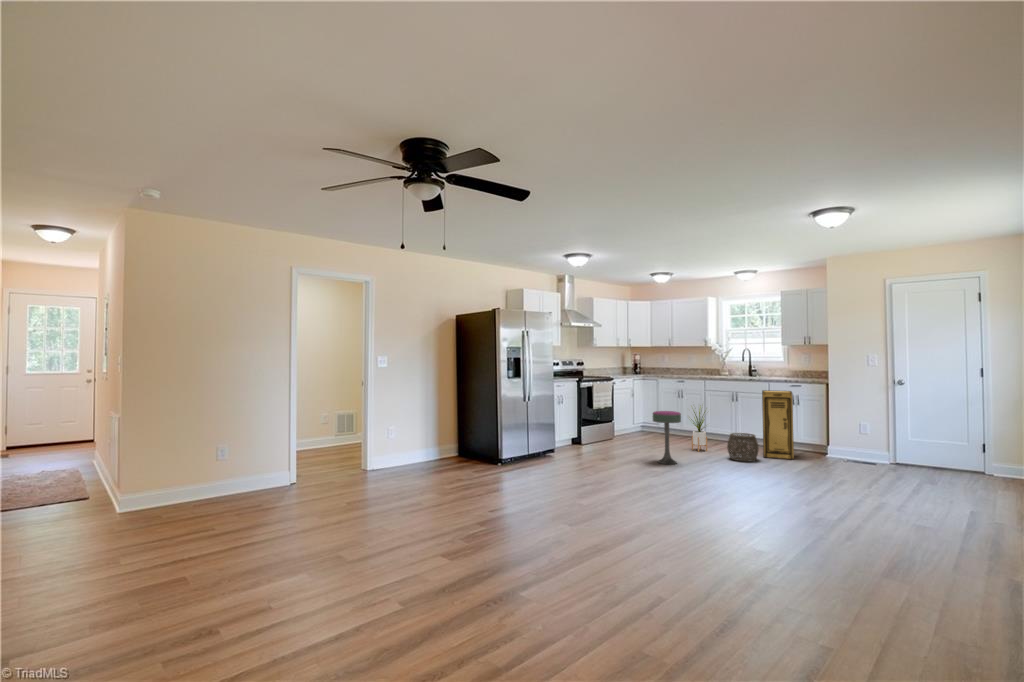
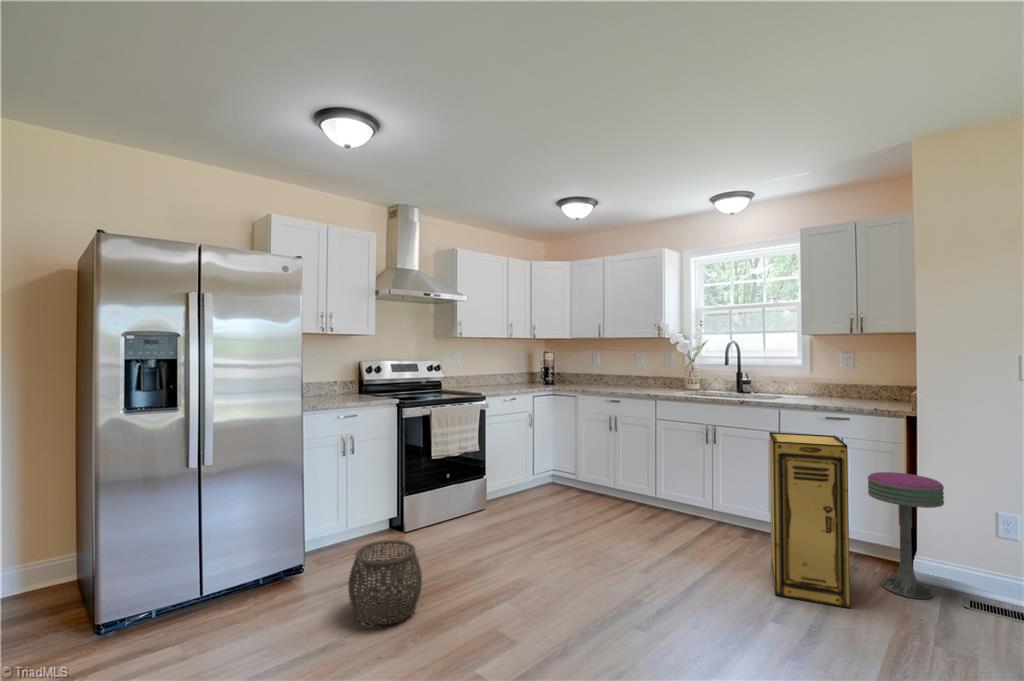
house plant: present [691,407,707,452] -> none [606,451,664,565]
bar stool: present [653,411,681,464] -> present [868,472,944,599]
woven basket: present [727,433,759,461] -> present [348,540,422,626]

